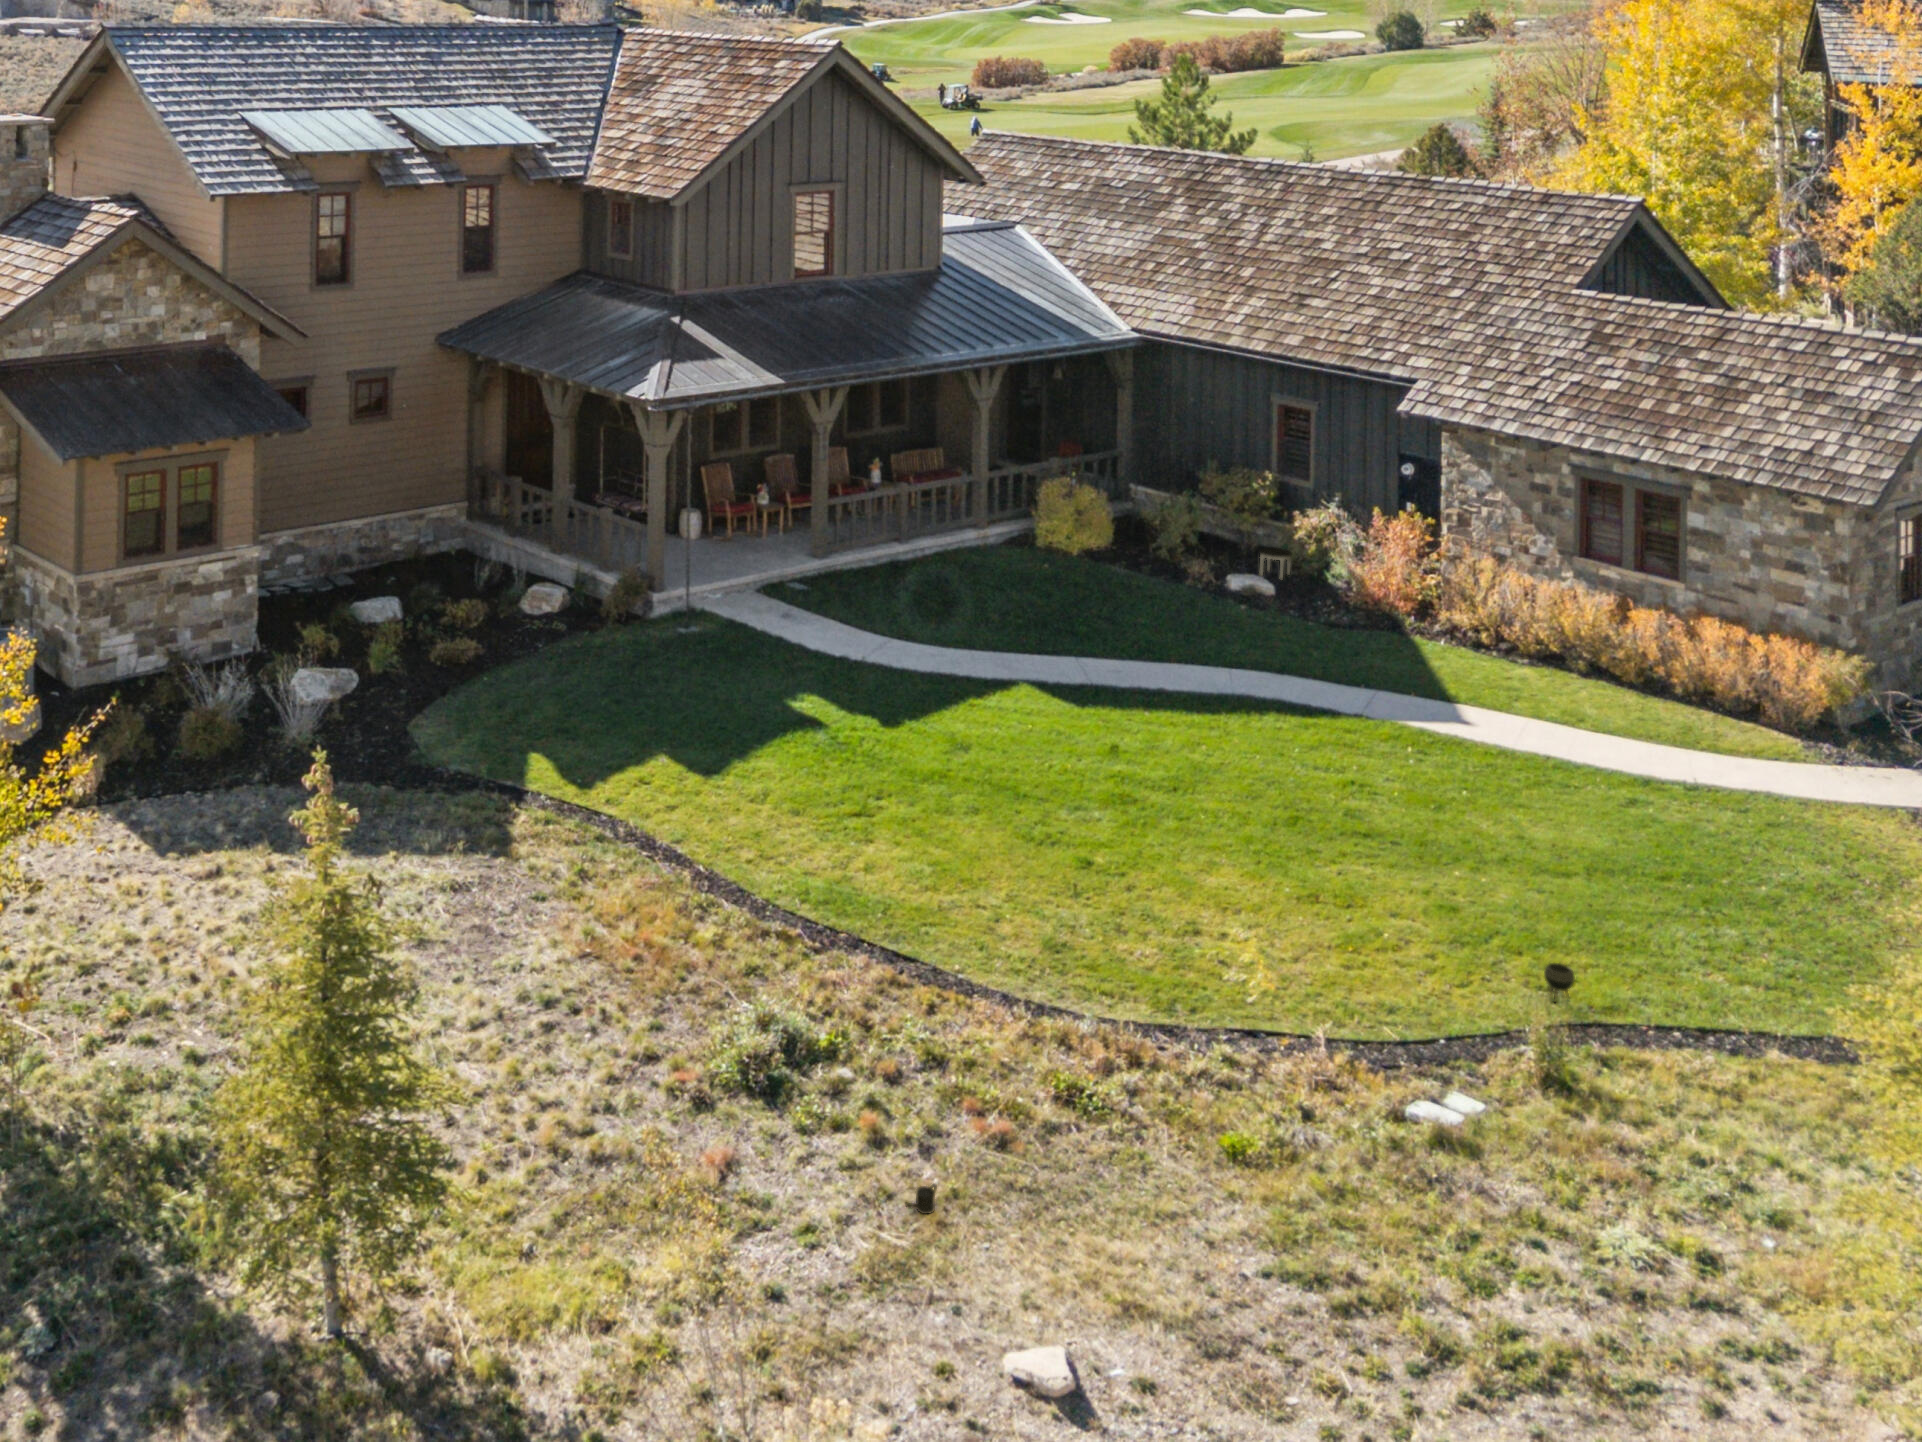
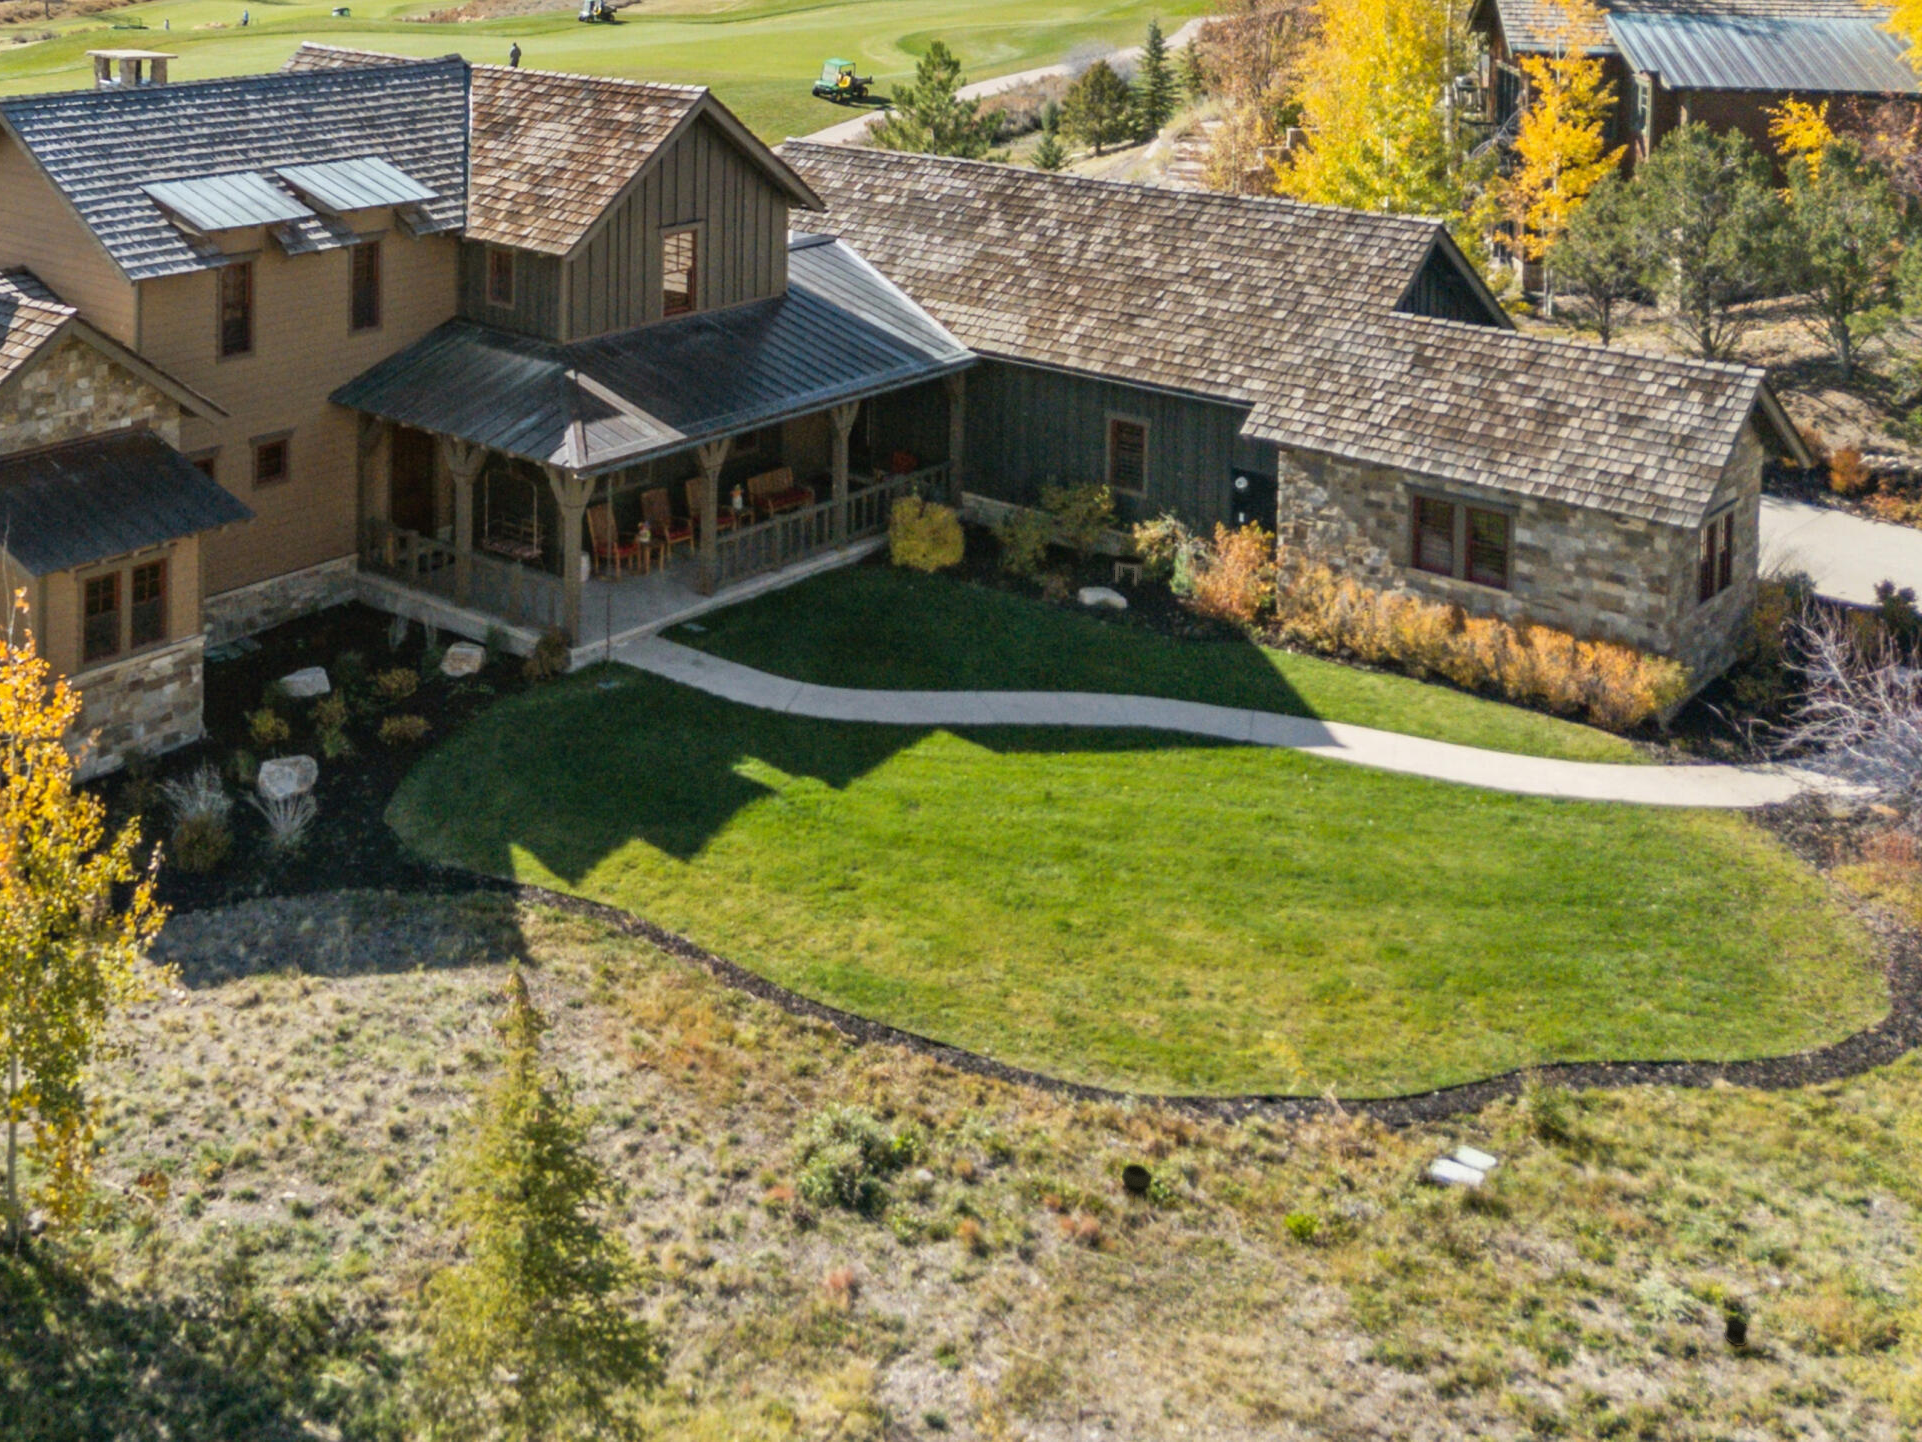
planter: present [1544,963,1575,1002] -> present [1122,1164,1151,1204]
watering can: present [905,1184,937,1214] -> present [1725,1315,1748,1346]

